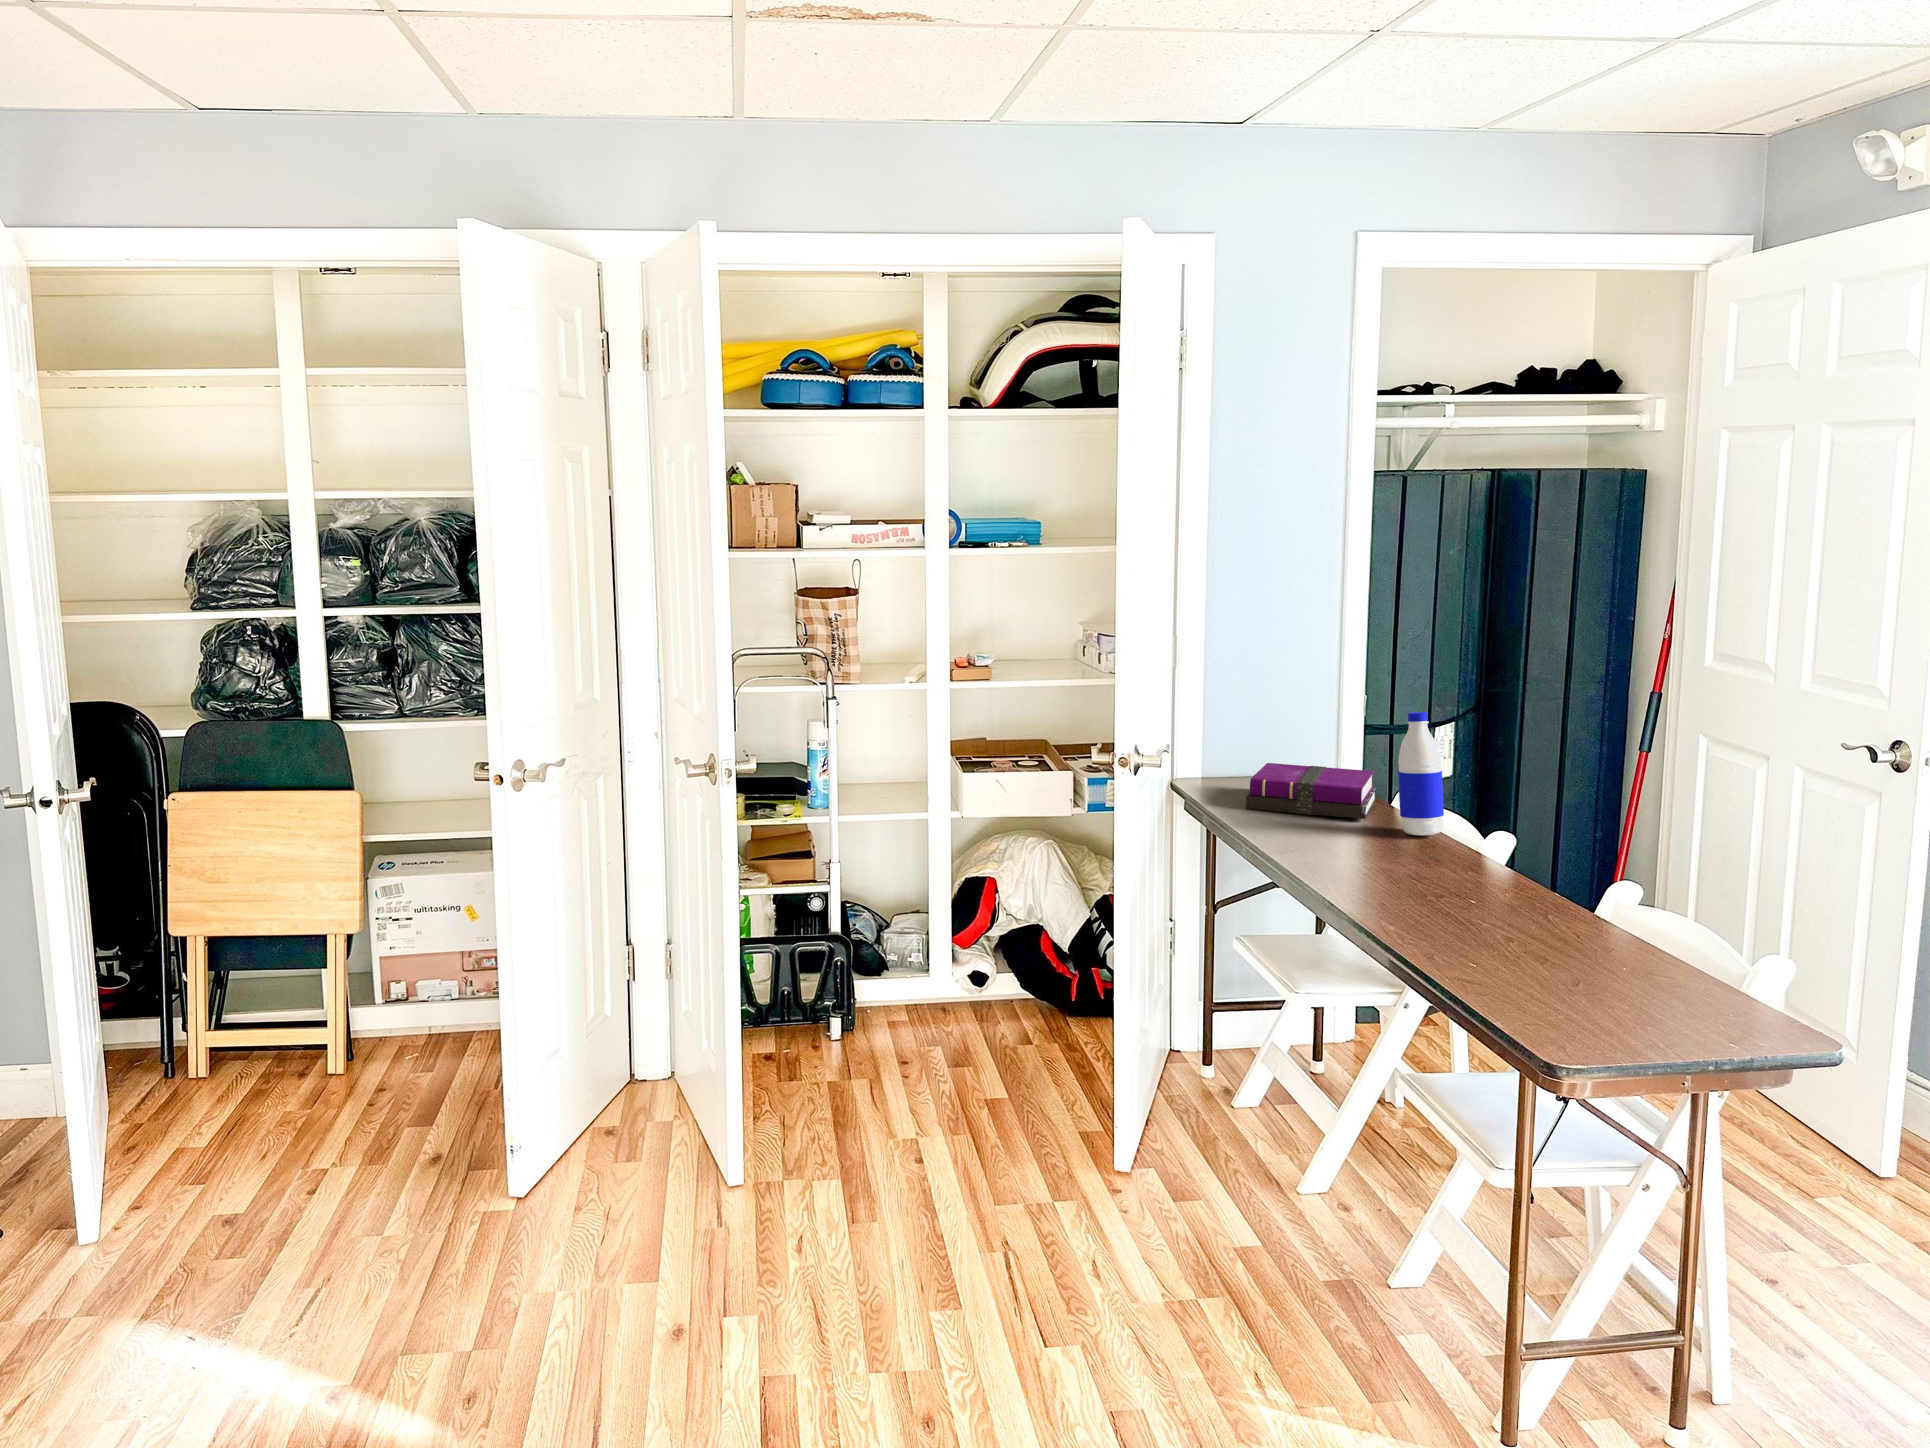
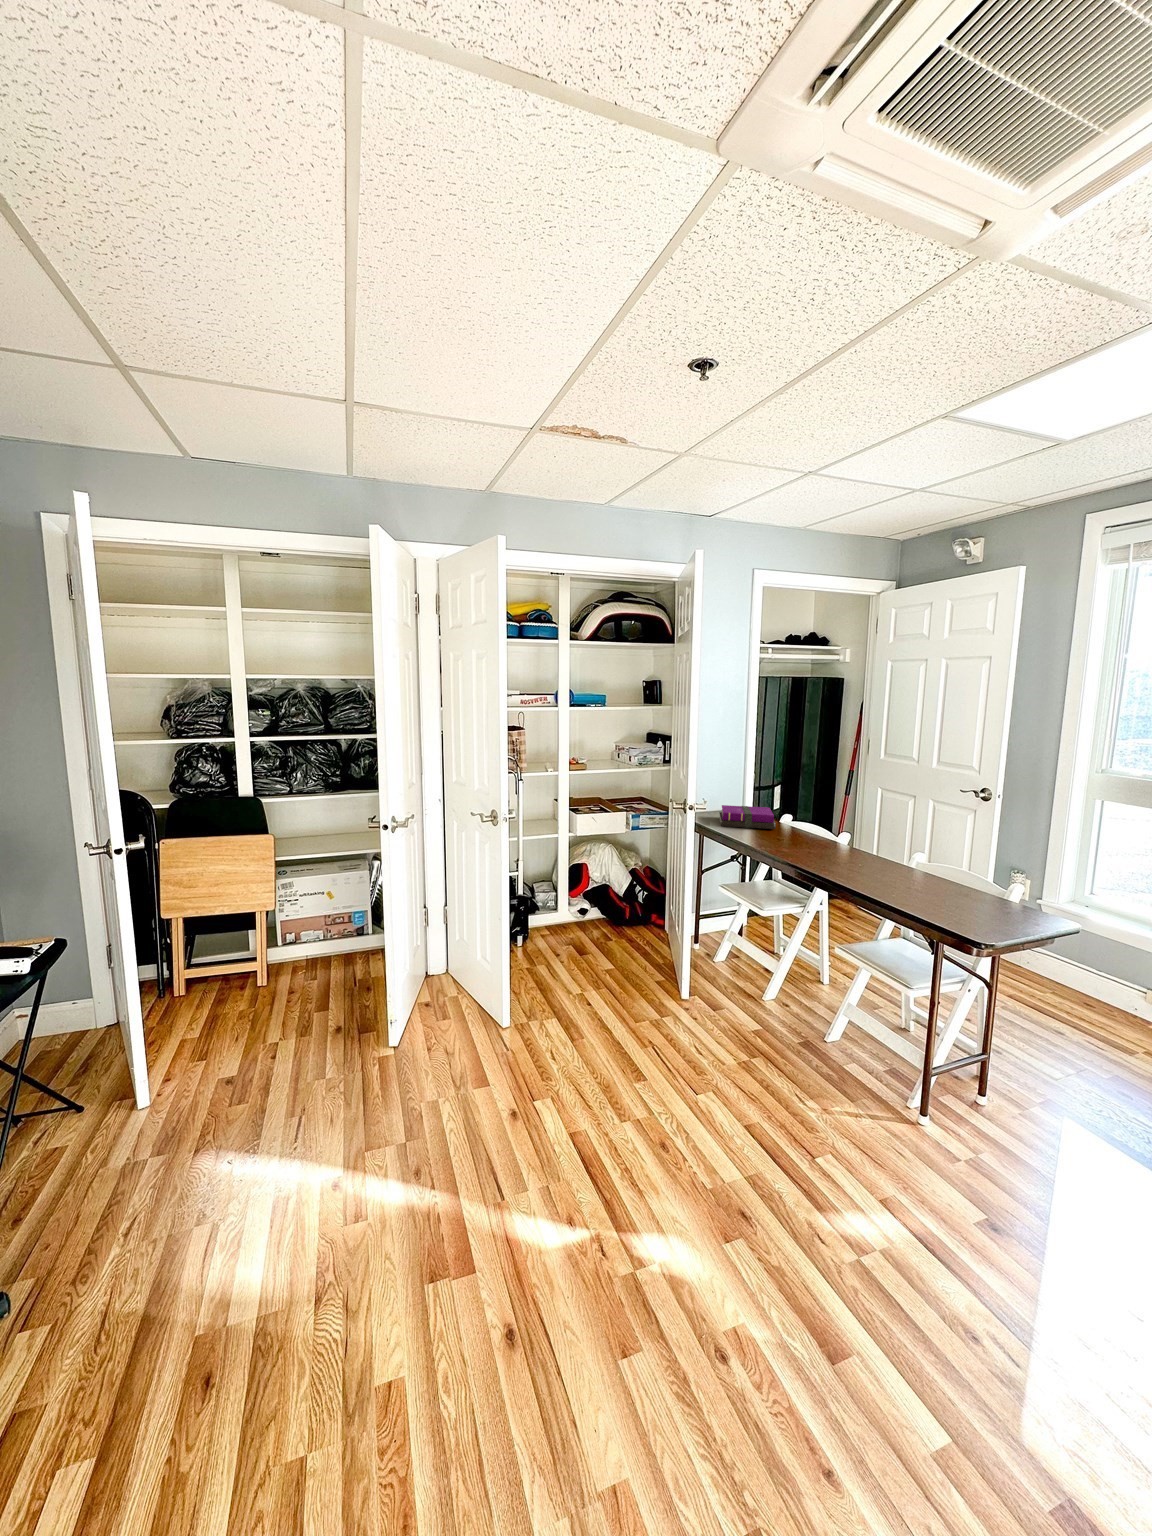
water bottle: present [1398,712,1444,835] -> none [793,781,813,835]

